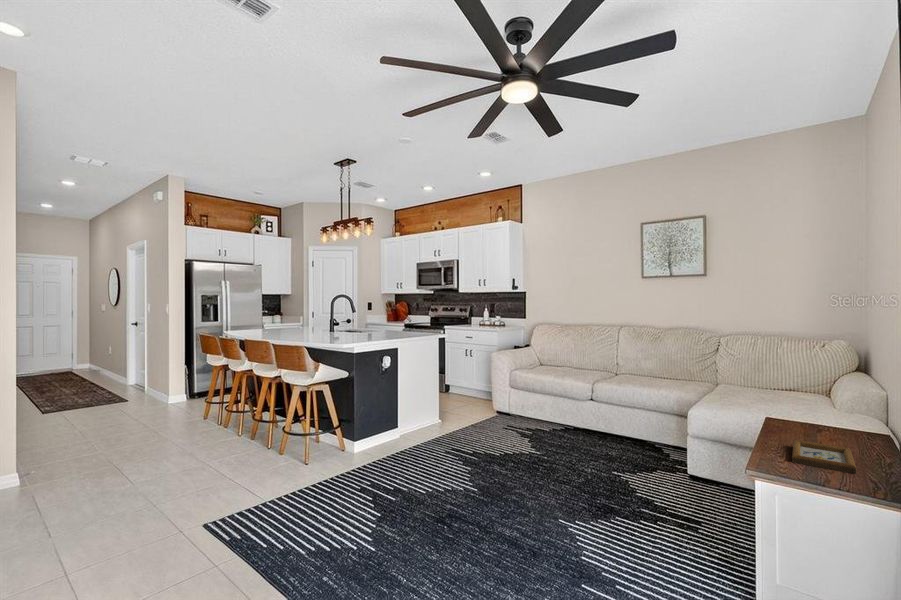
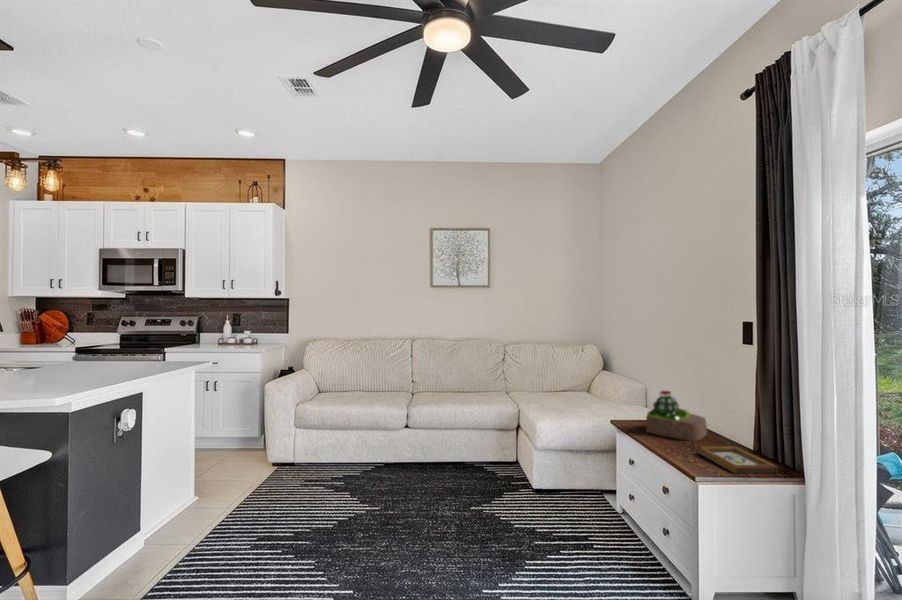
succulent plant: none [780,385,865,443] -> present [646,390,707,441]

